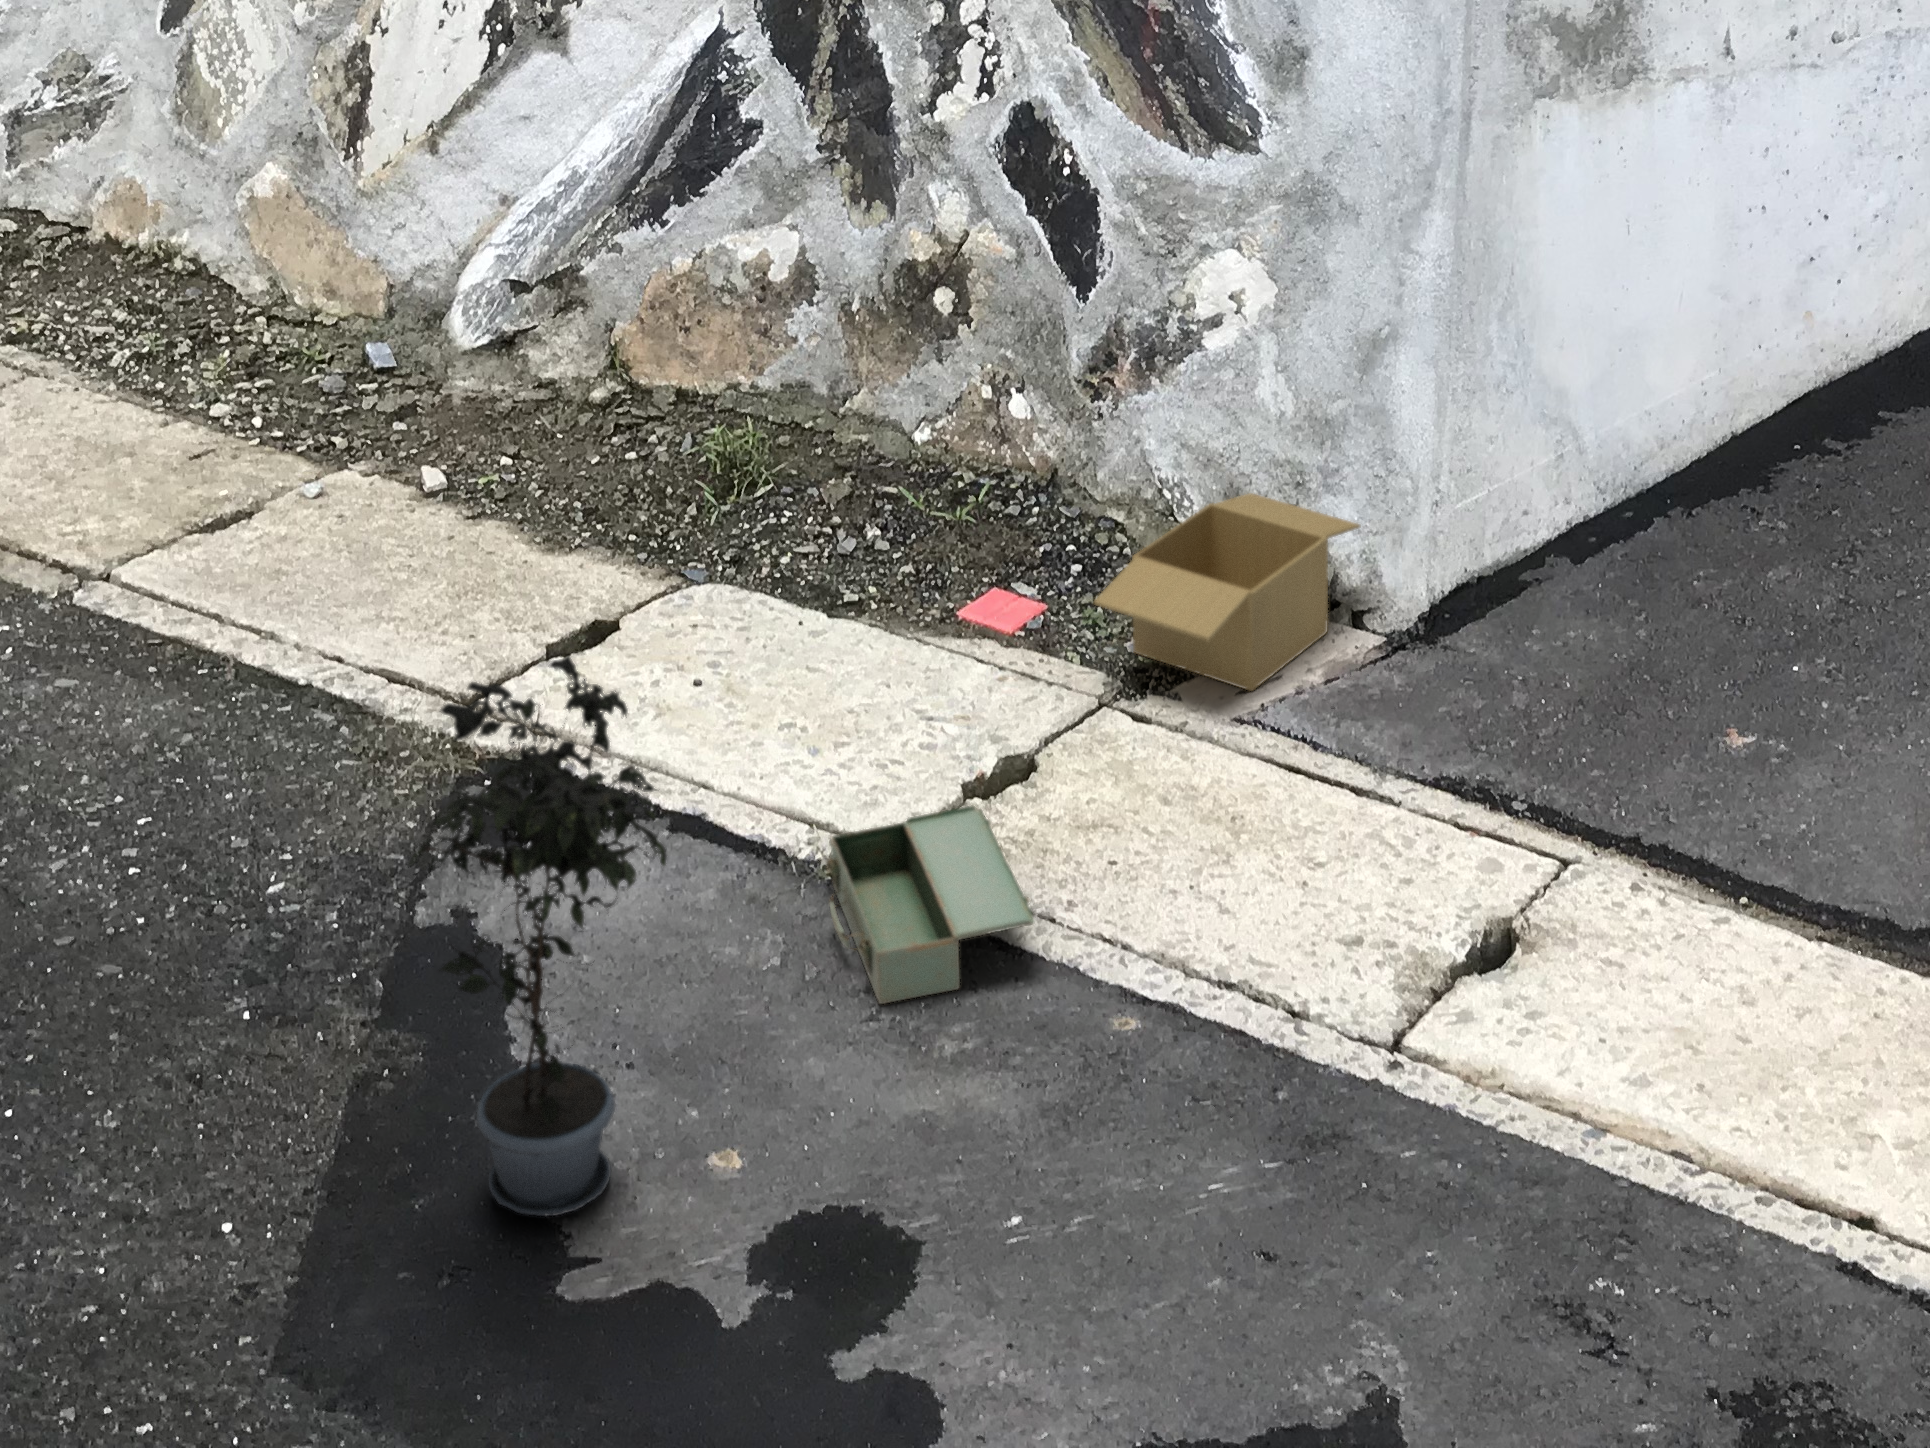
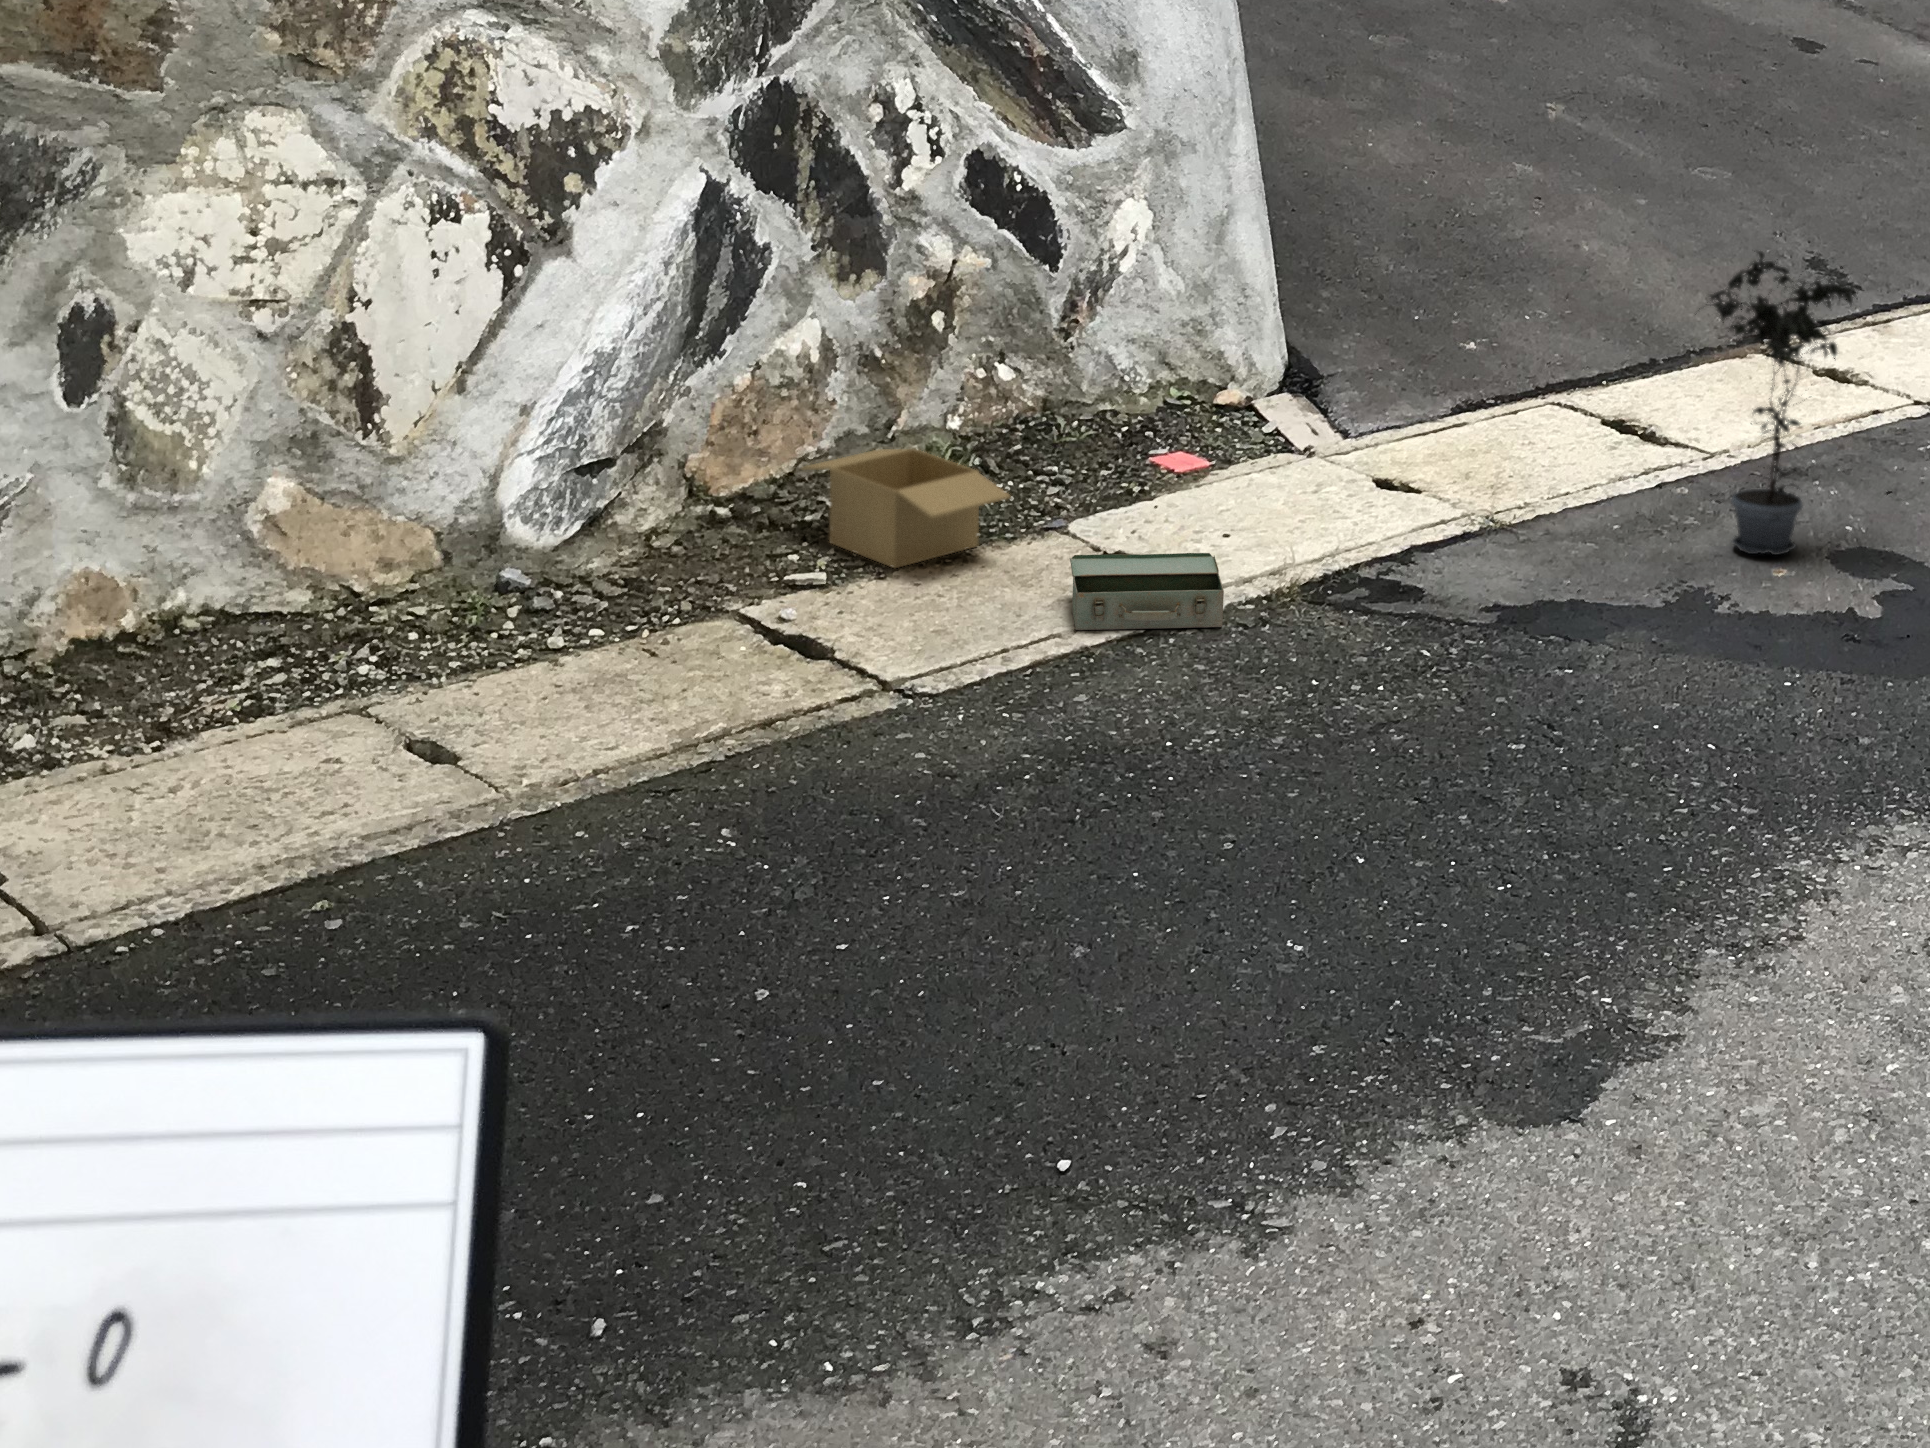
cardboard box: present [1094,493,1360,691] -> present [801,449,1010,568]
toolbox: present [827,806,1035,1004] -> present [1070,553,1224,630]

